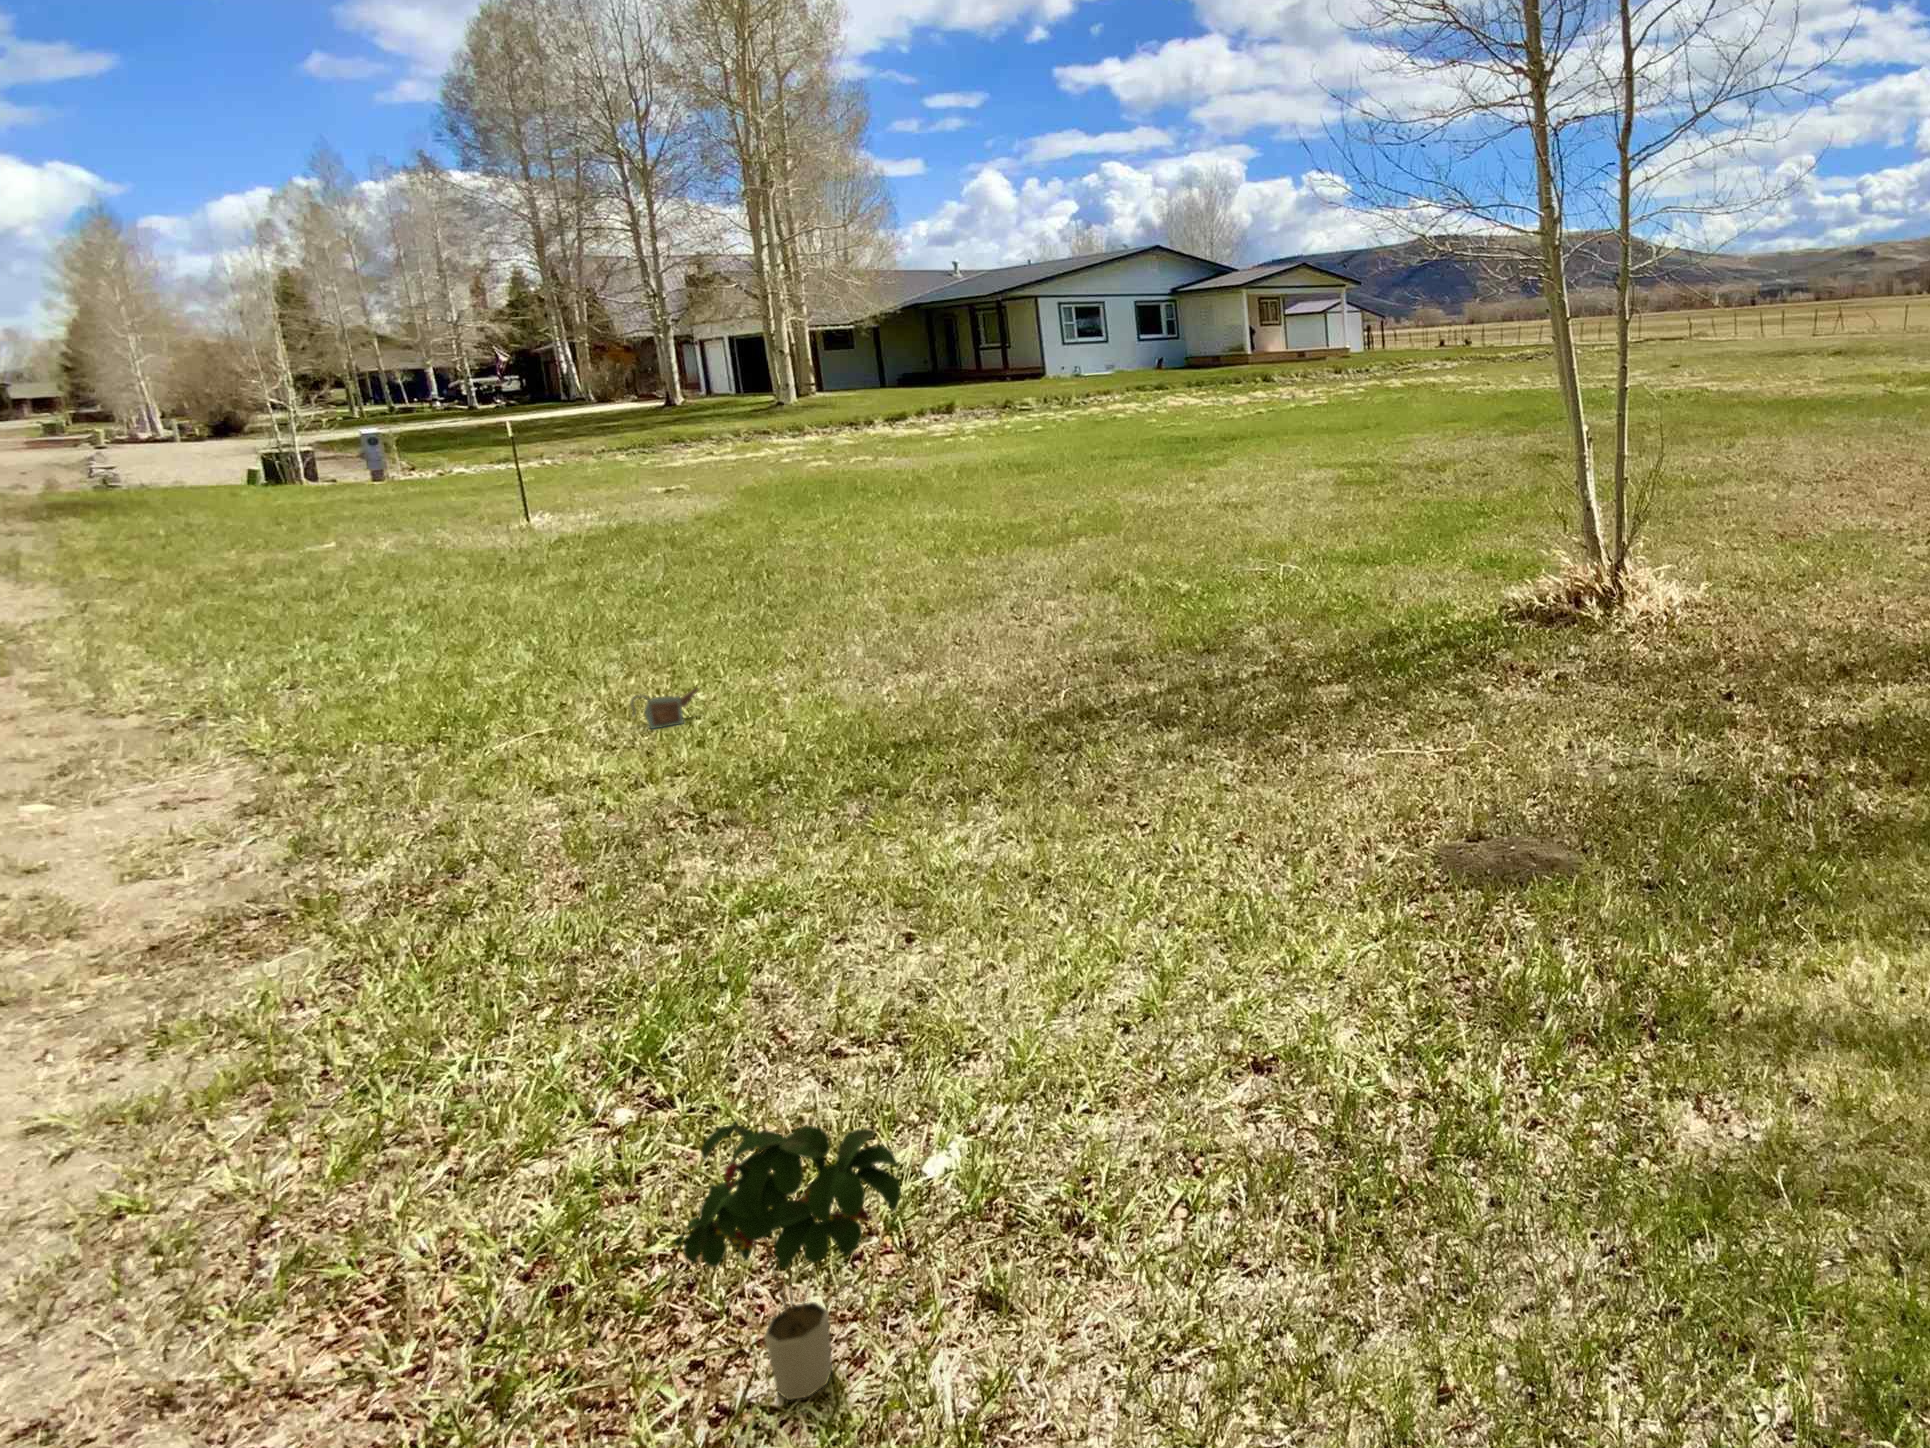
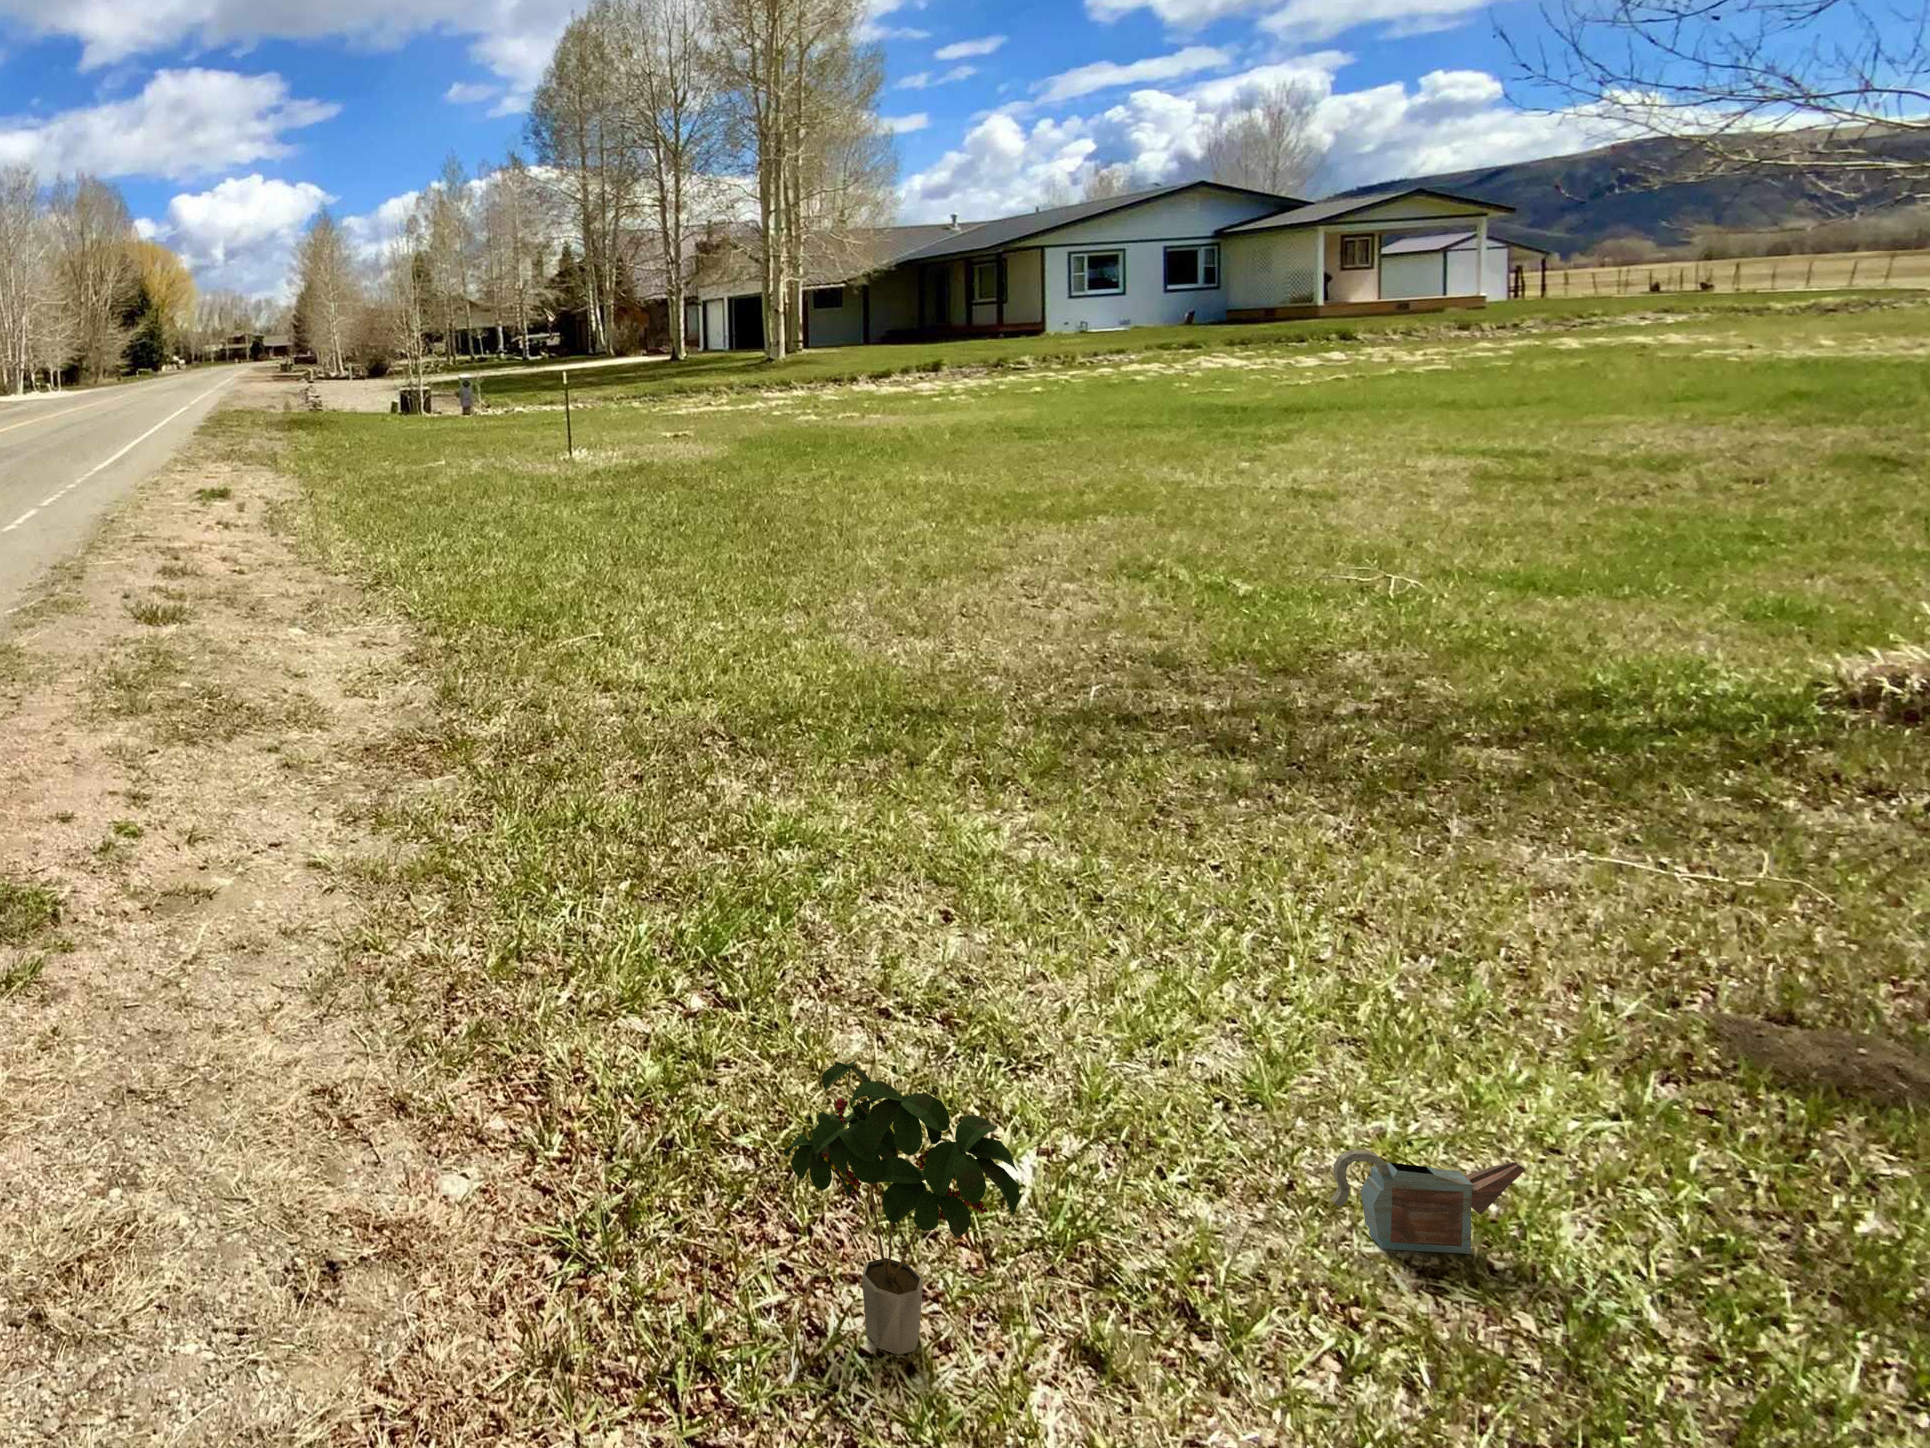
watering can: present [630,688,699,729] -> present [1330,1150,1525,1254]

